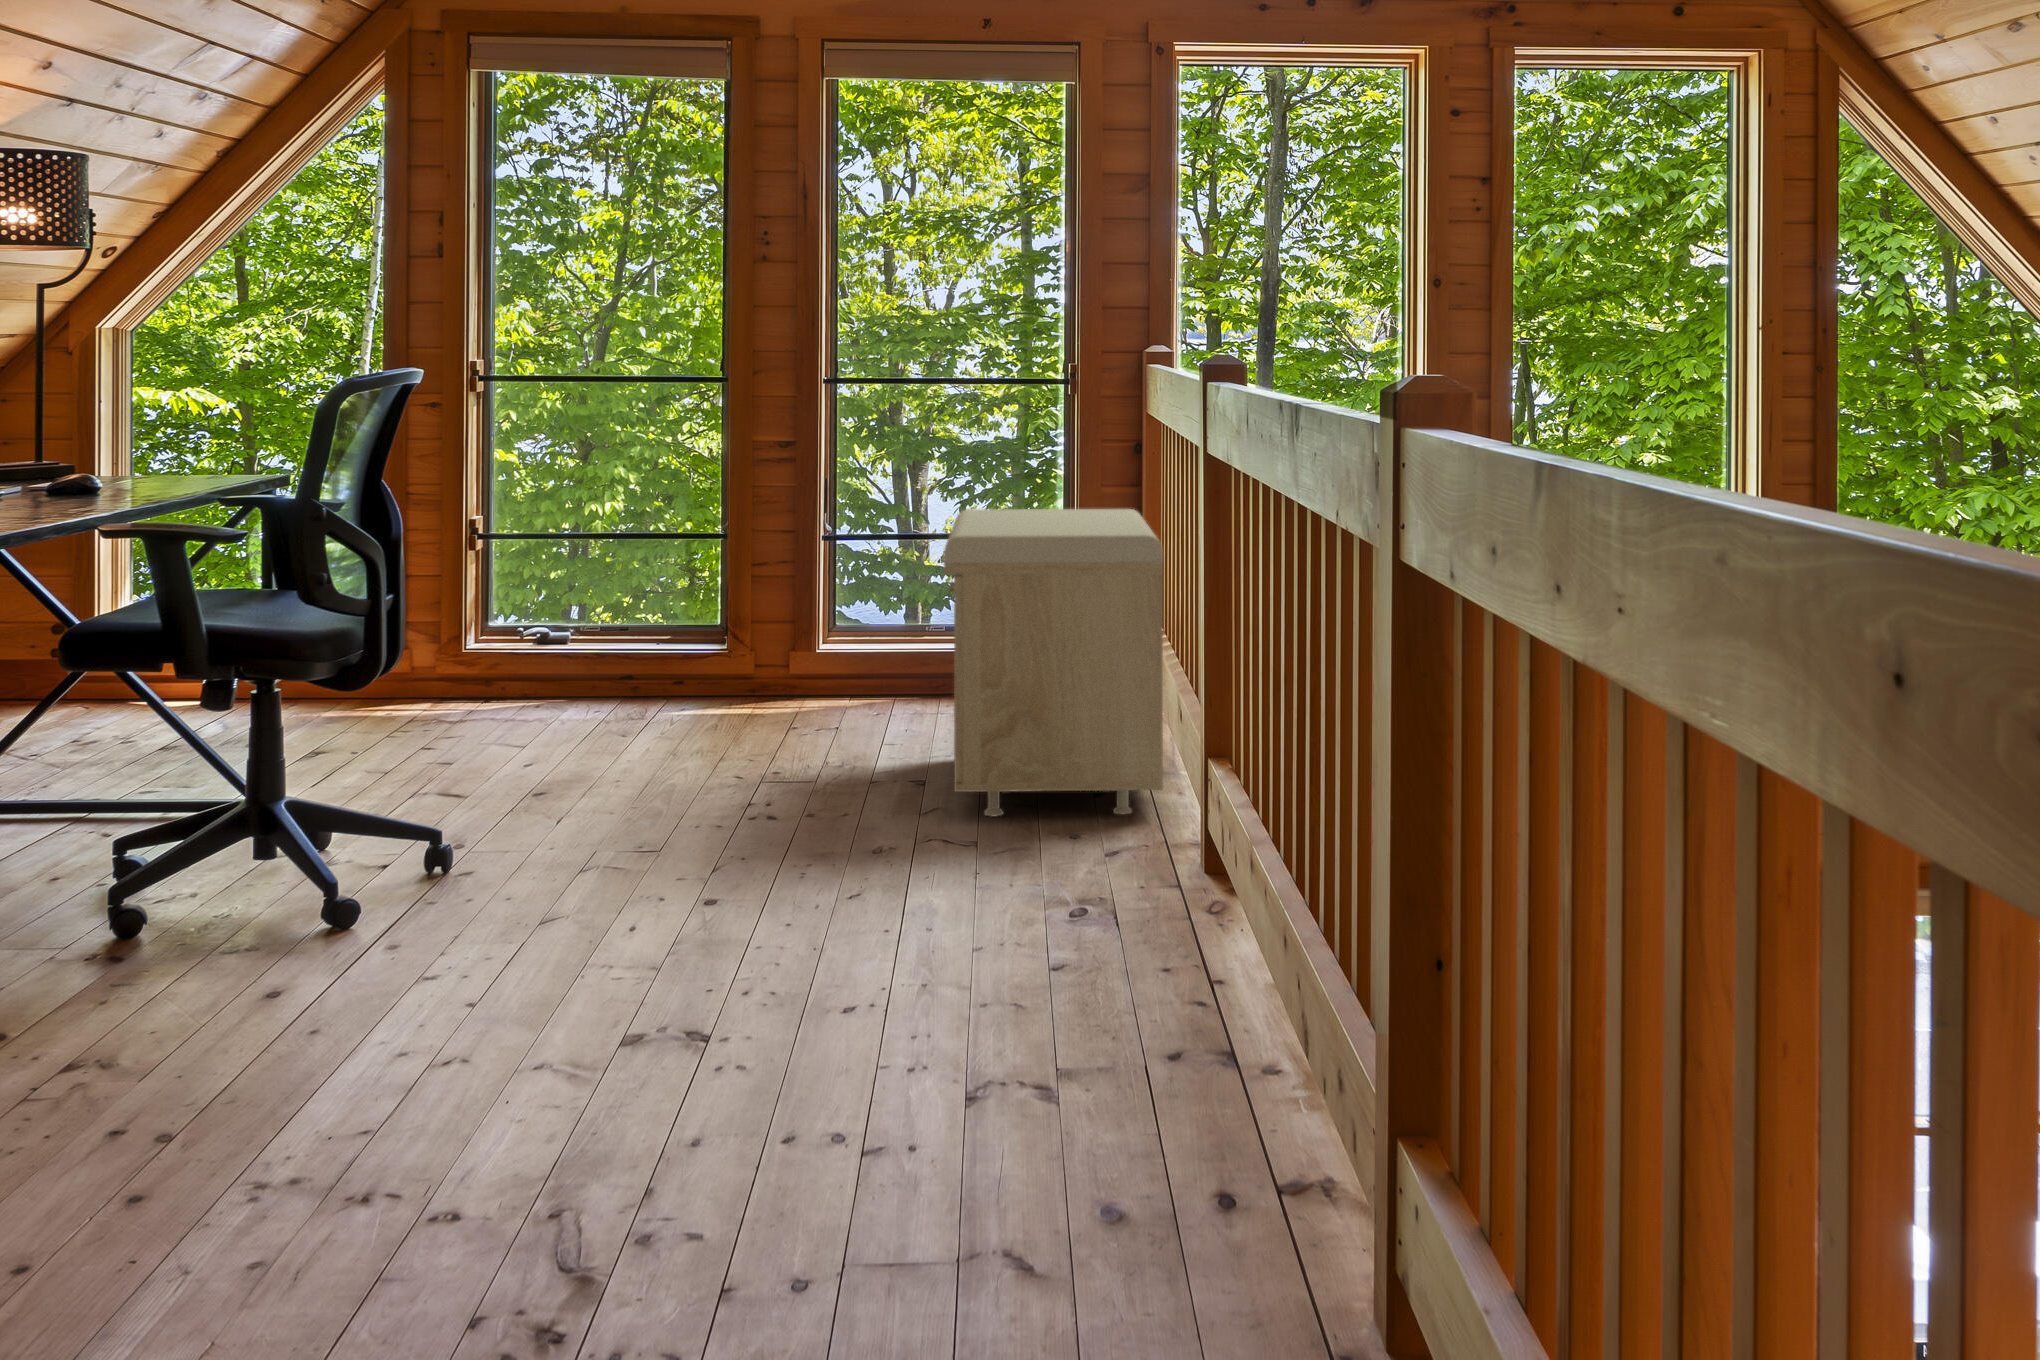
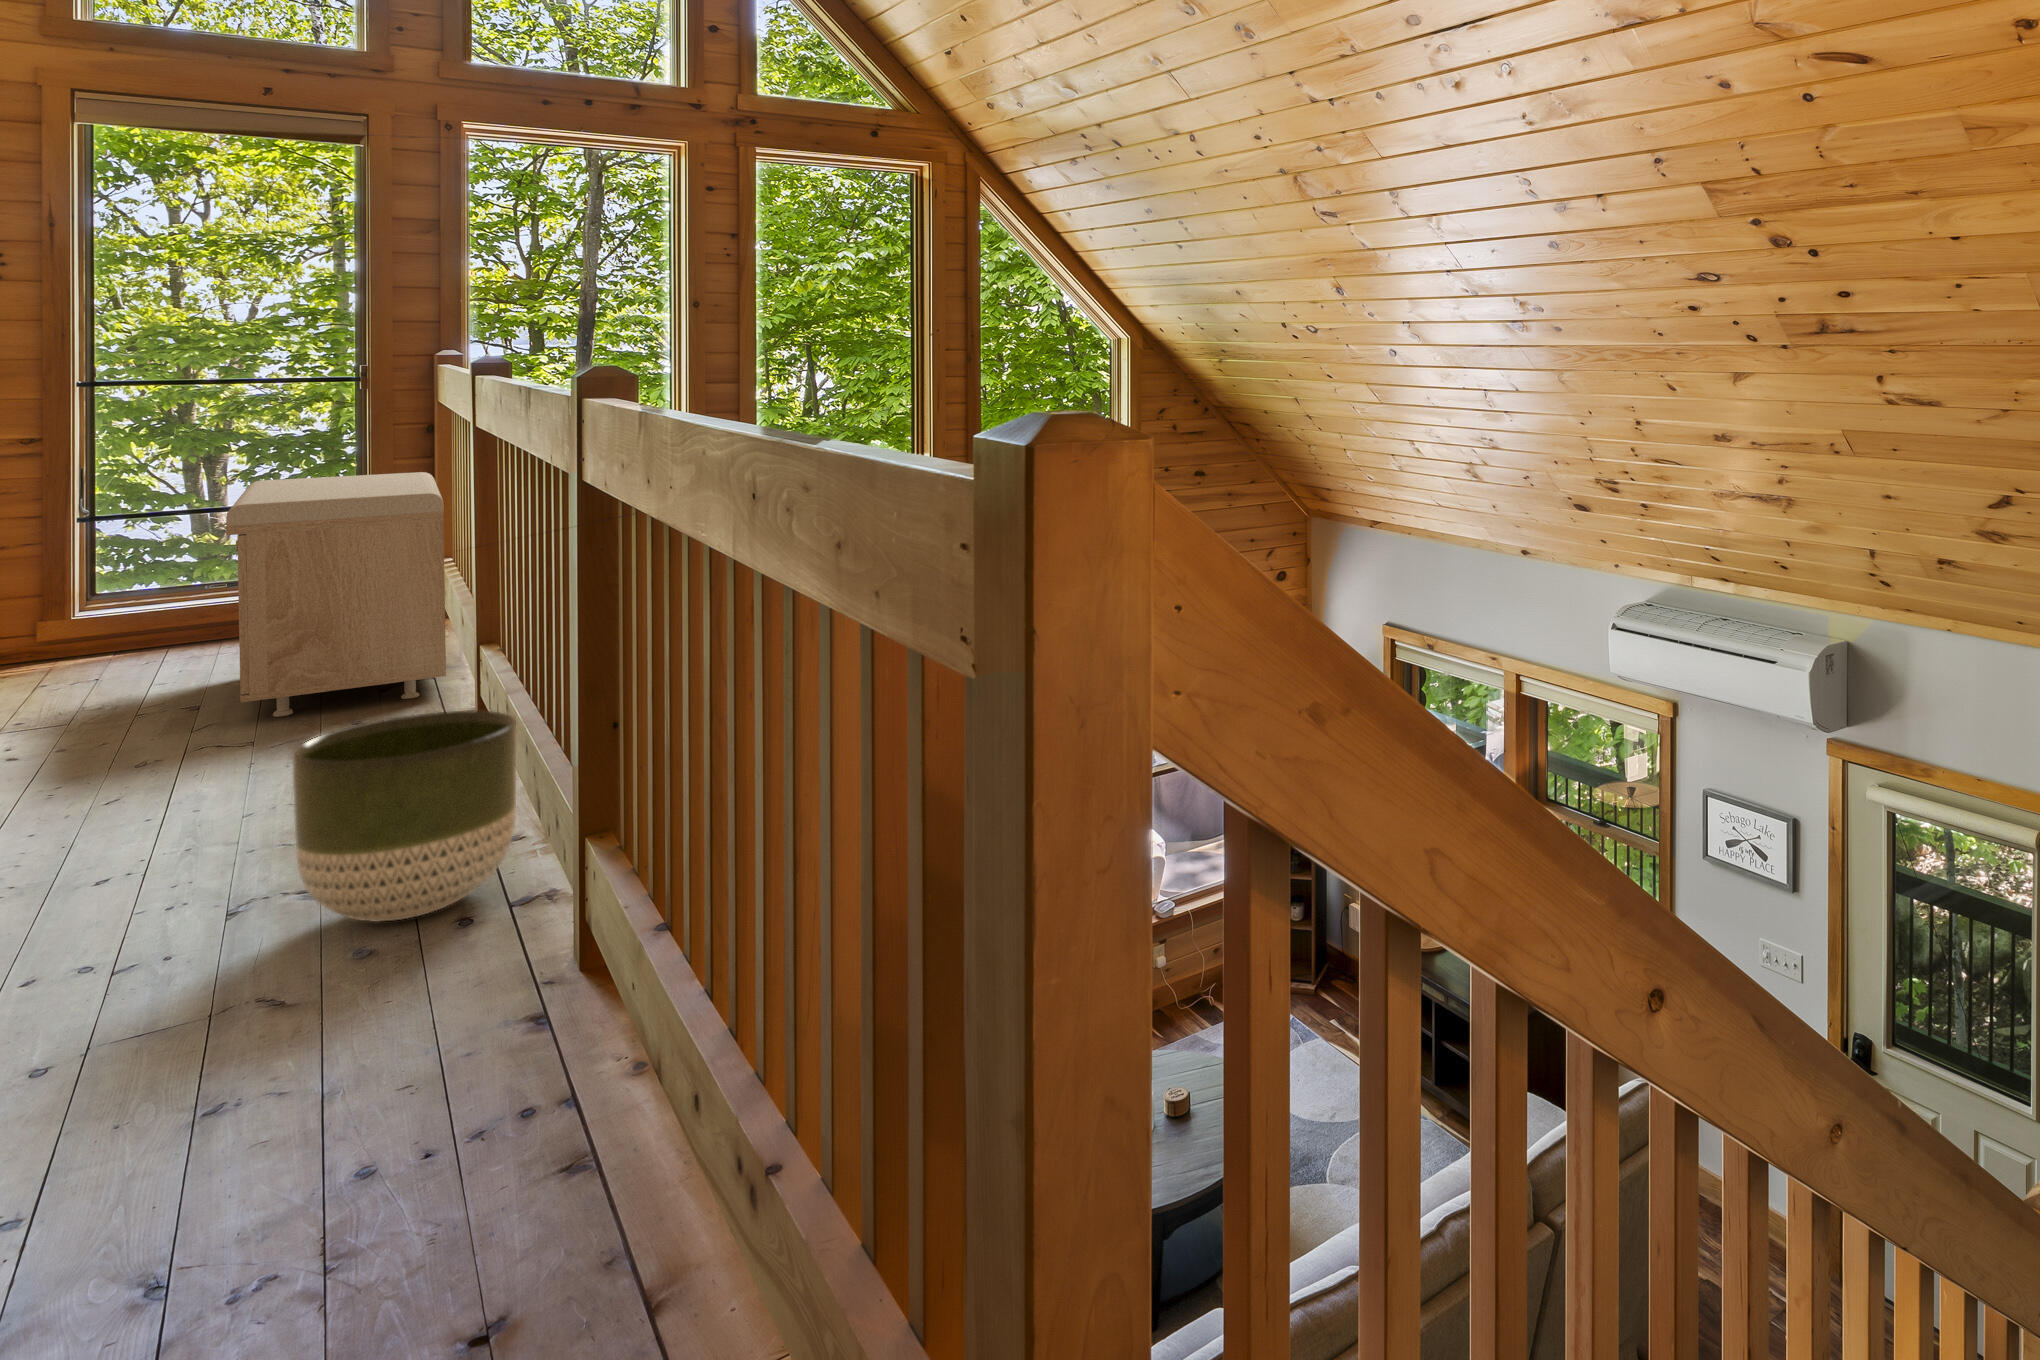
planter: none [1047,846,1299,1143] -> present [293,711,517,921]

